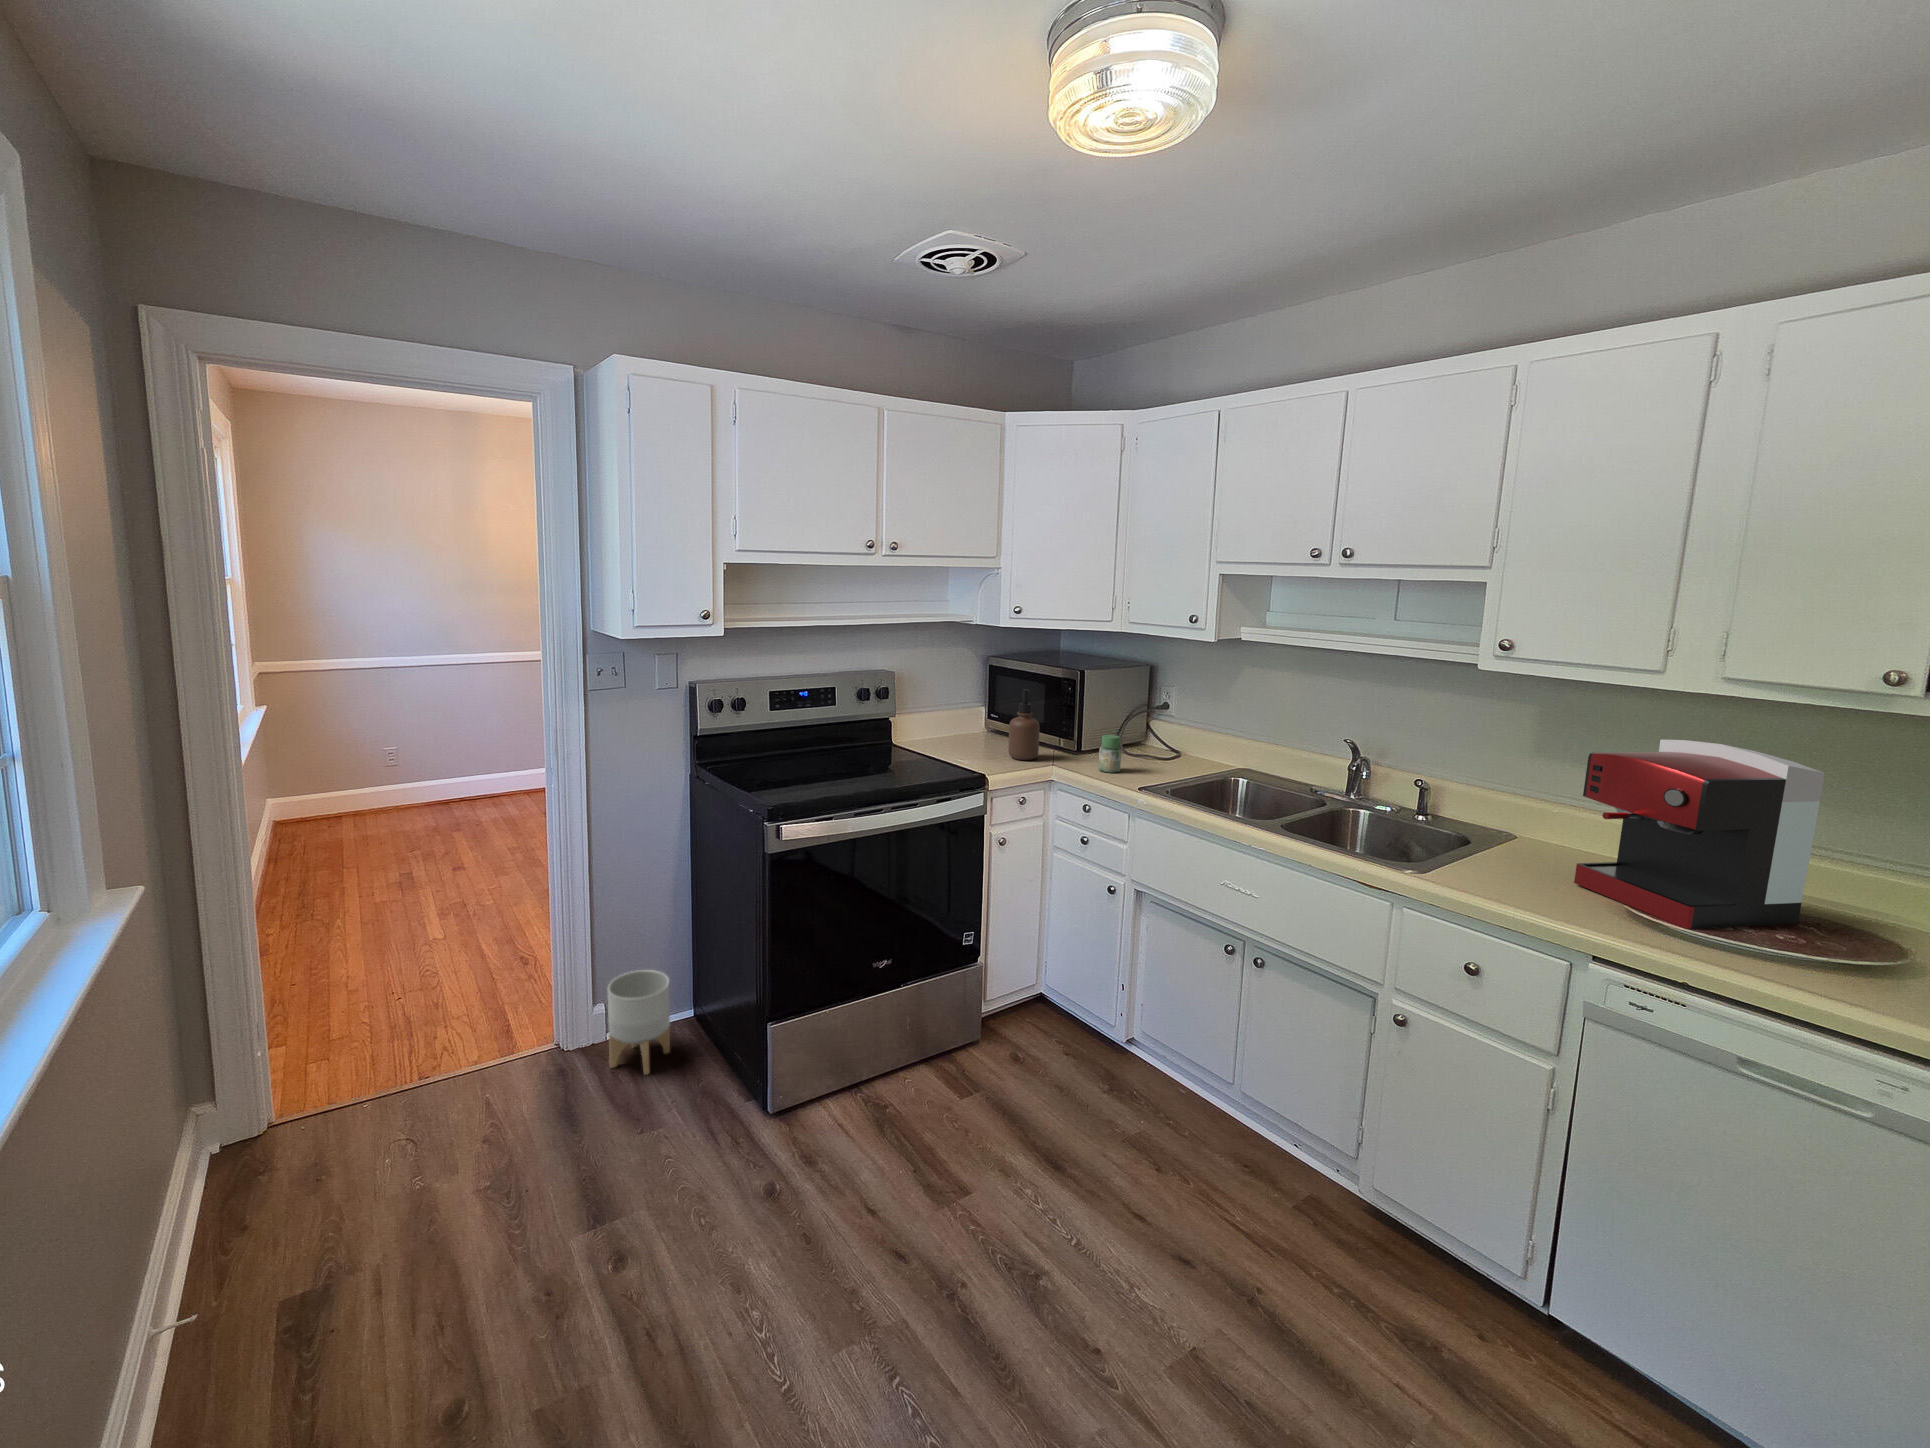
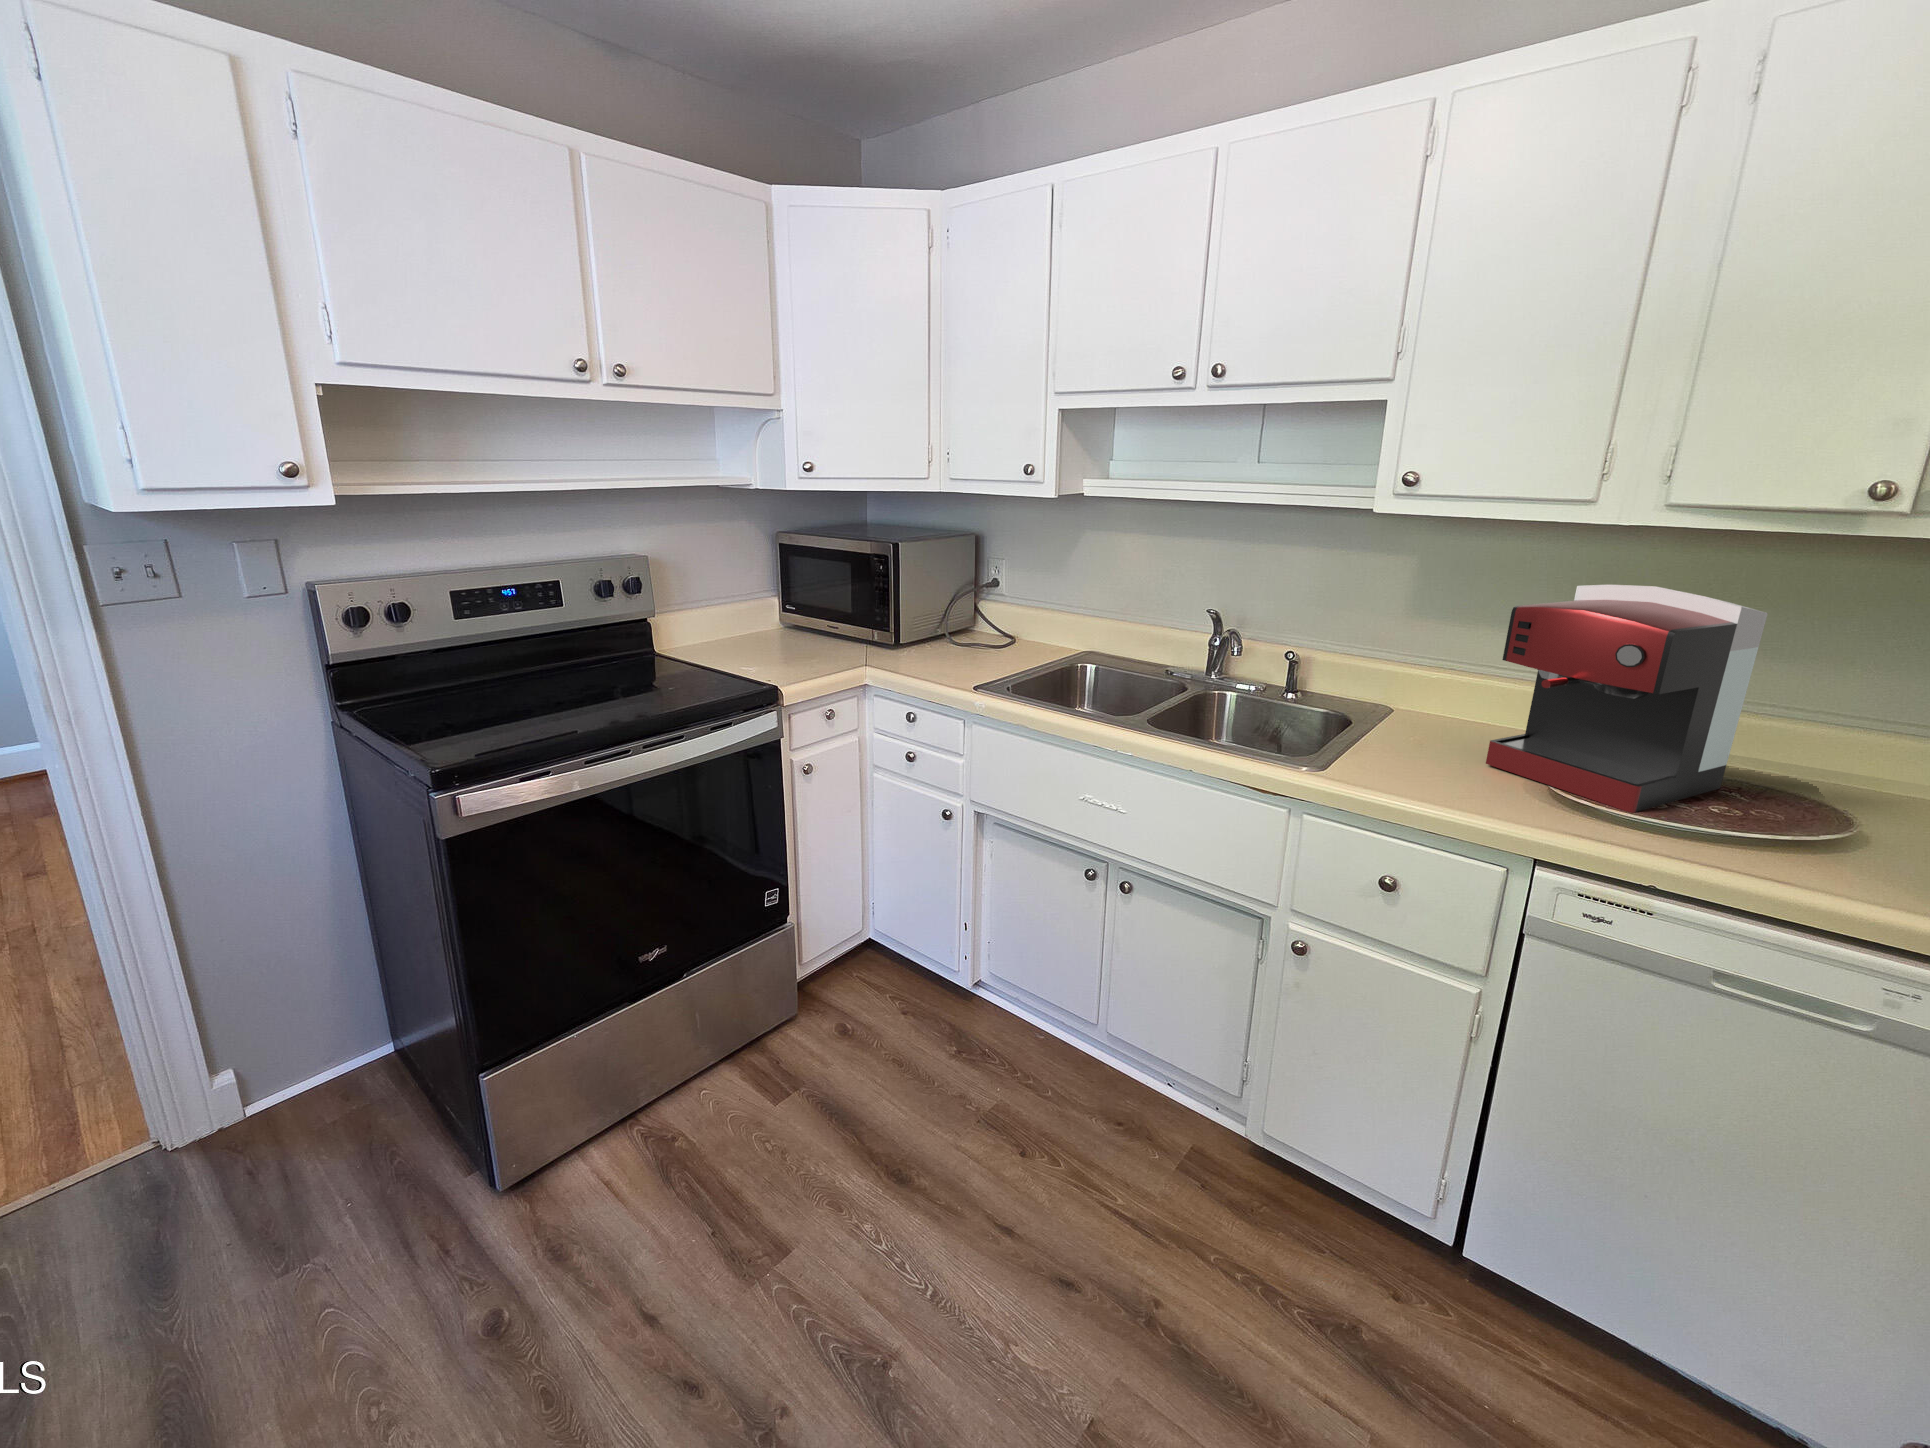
soap dispenser: present [1008,689,1040,760] -> none [808,571,848,662]
jar: present [1098,735,1121,773] -> none [923,623,949,670]
planter: present [608,970,670,1075] -> none [220,1010,352,1164]

